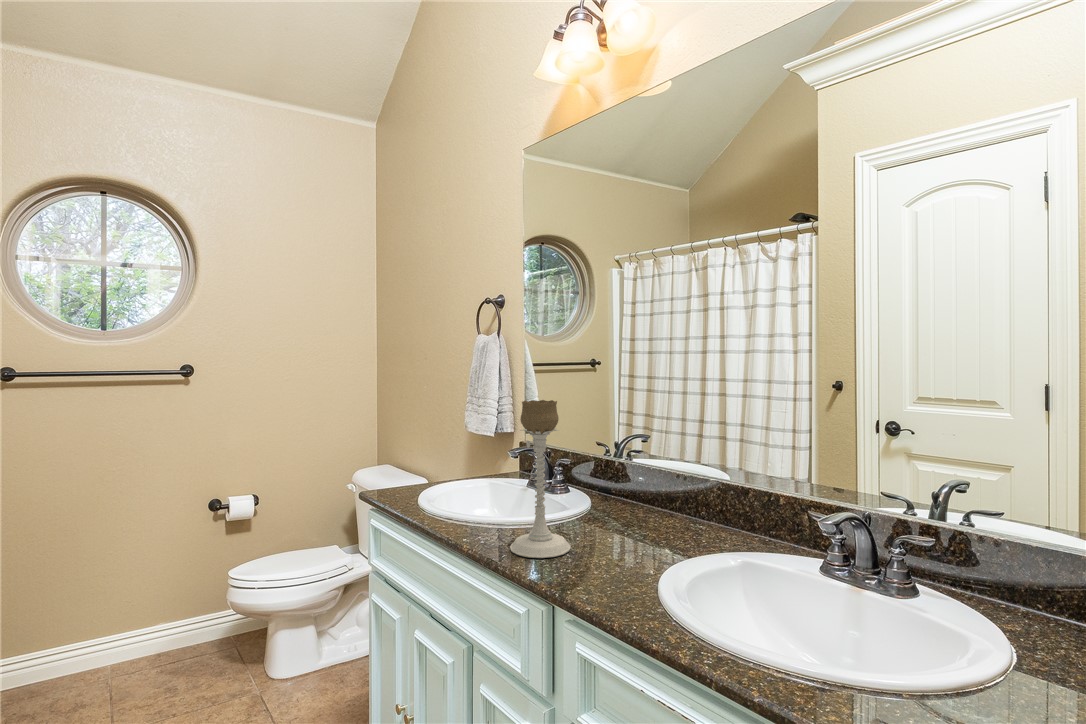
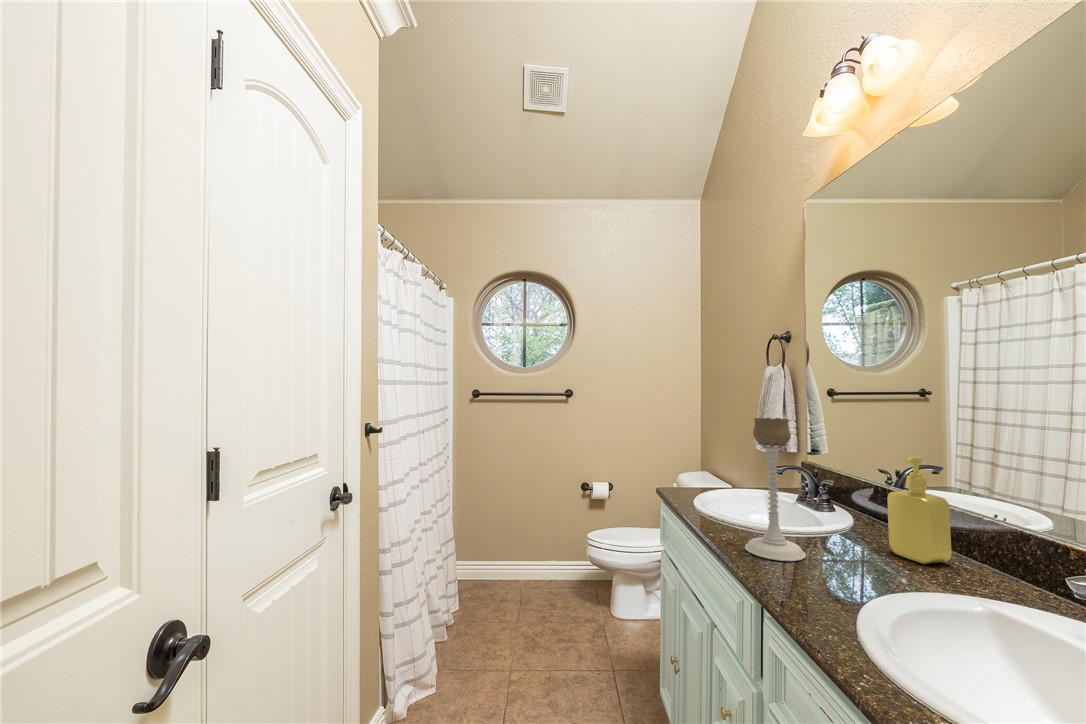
soap dispenser: none [627,430,674,529] -> present [887,456,952,564]

